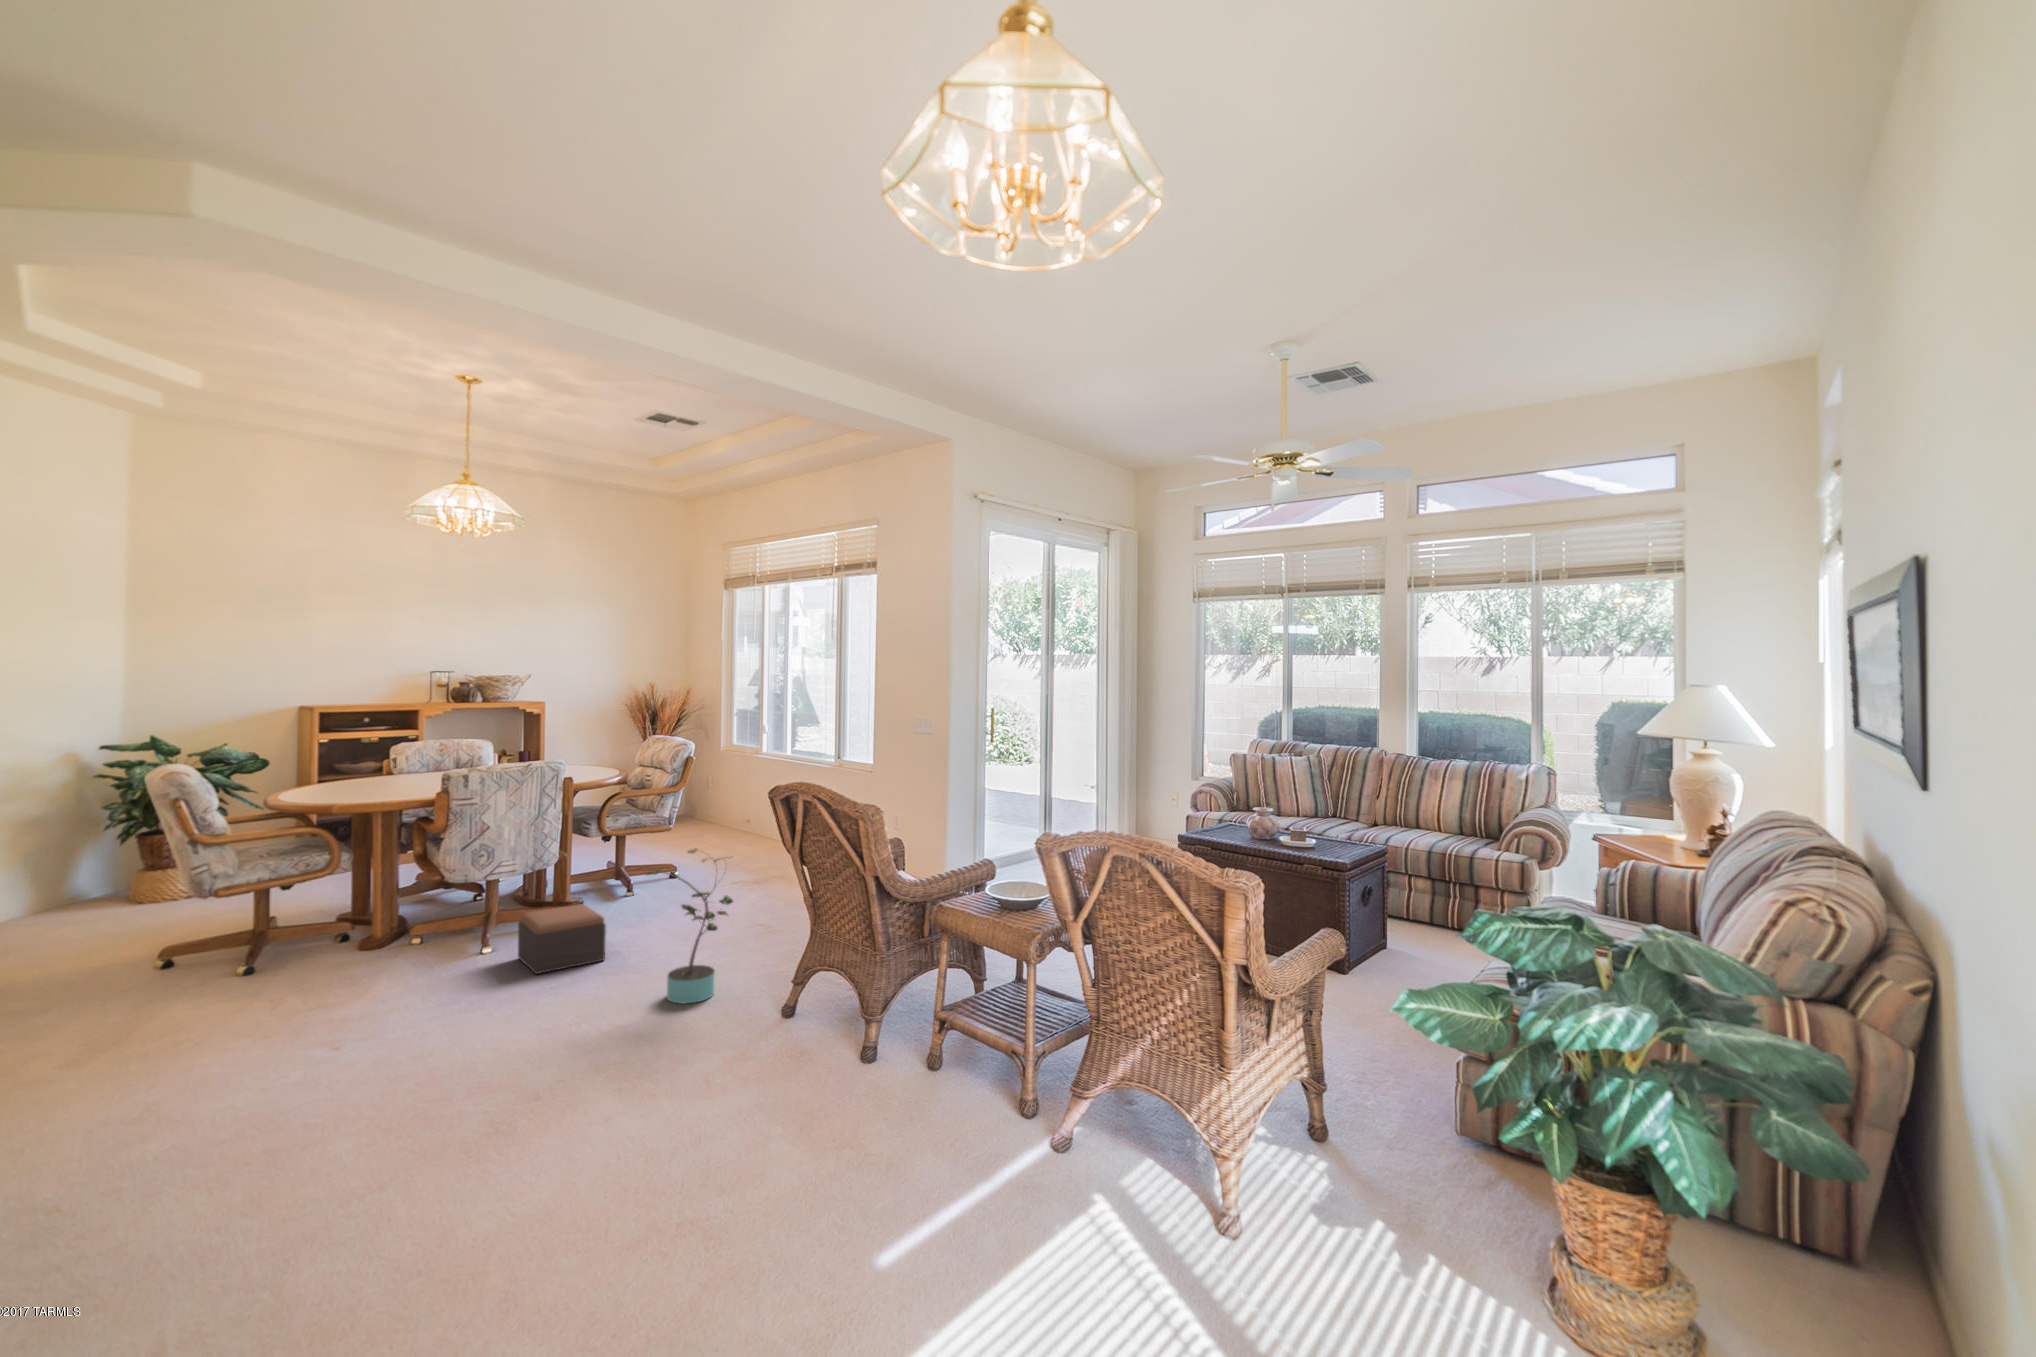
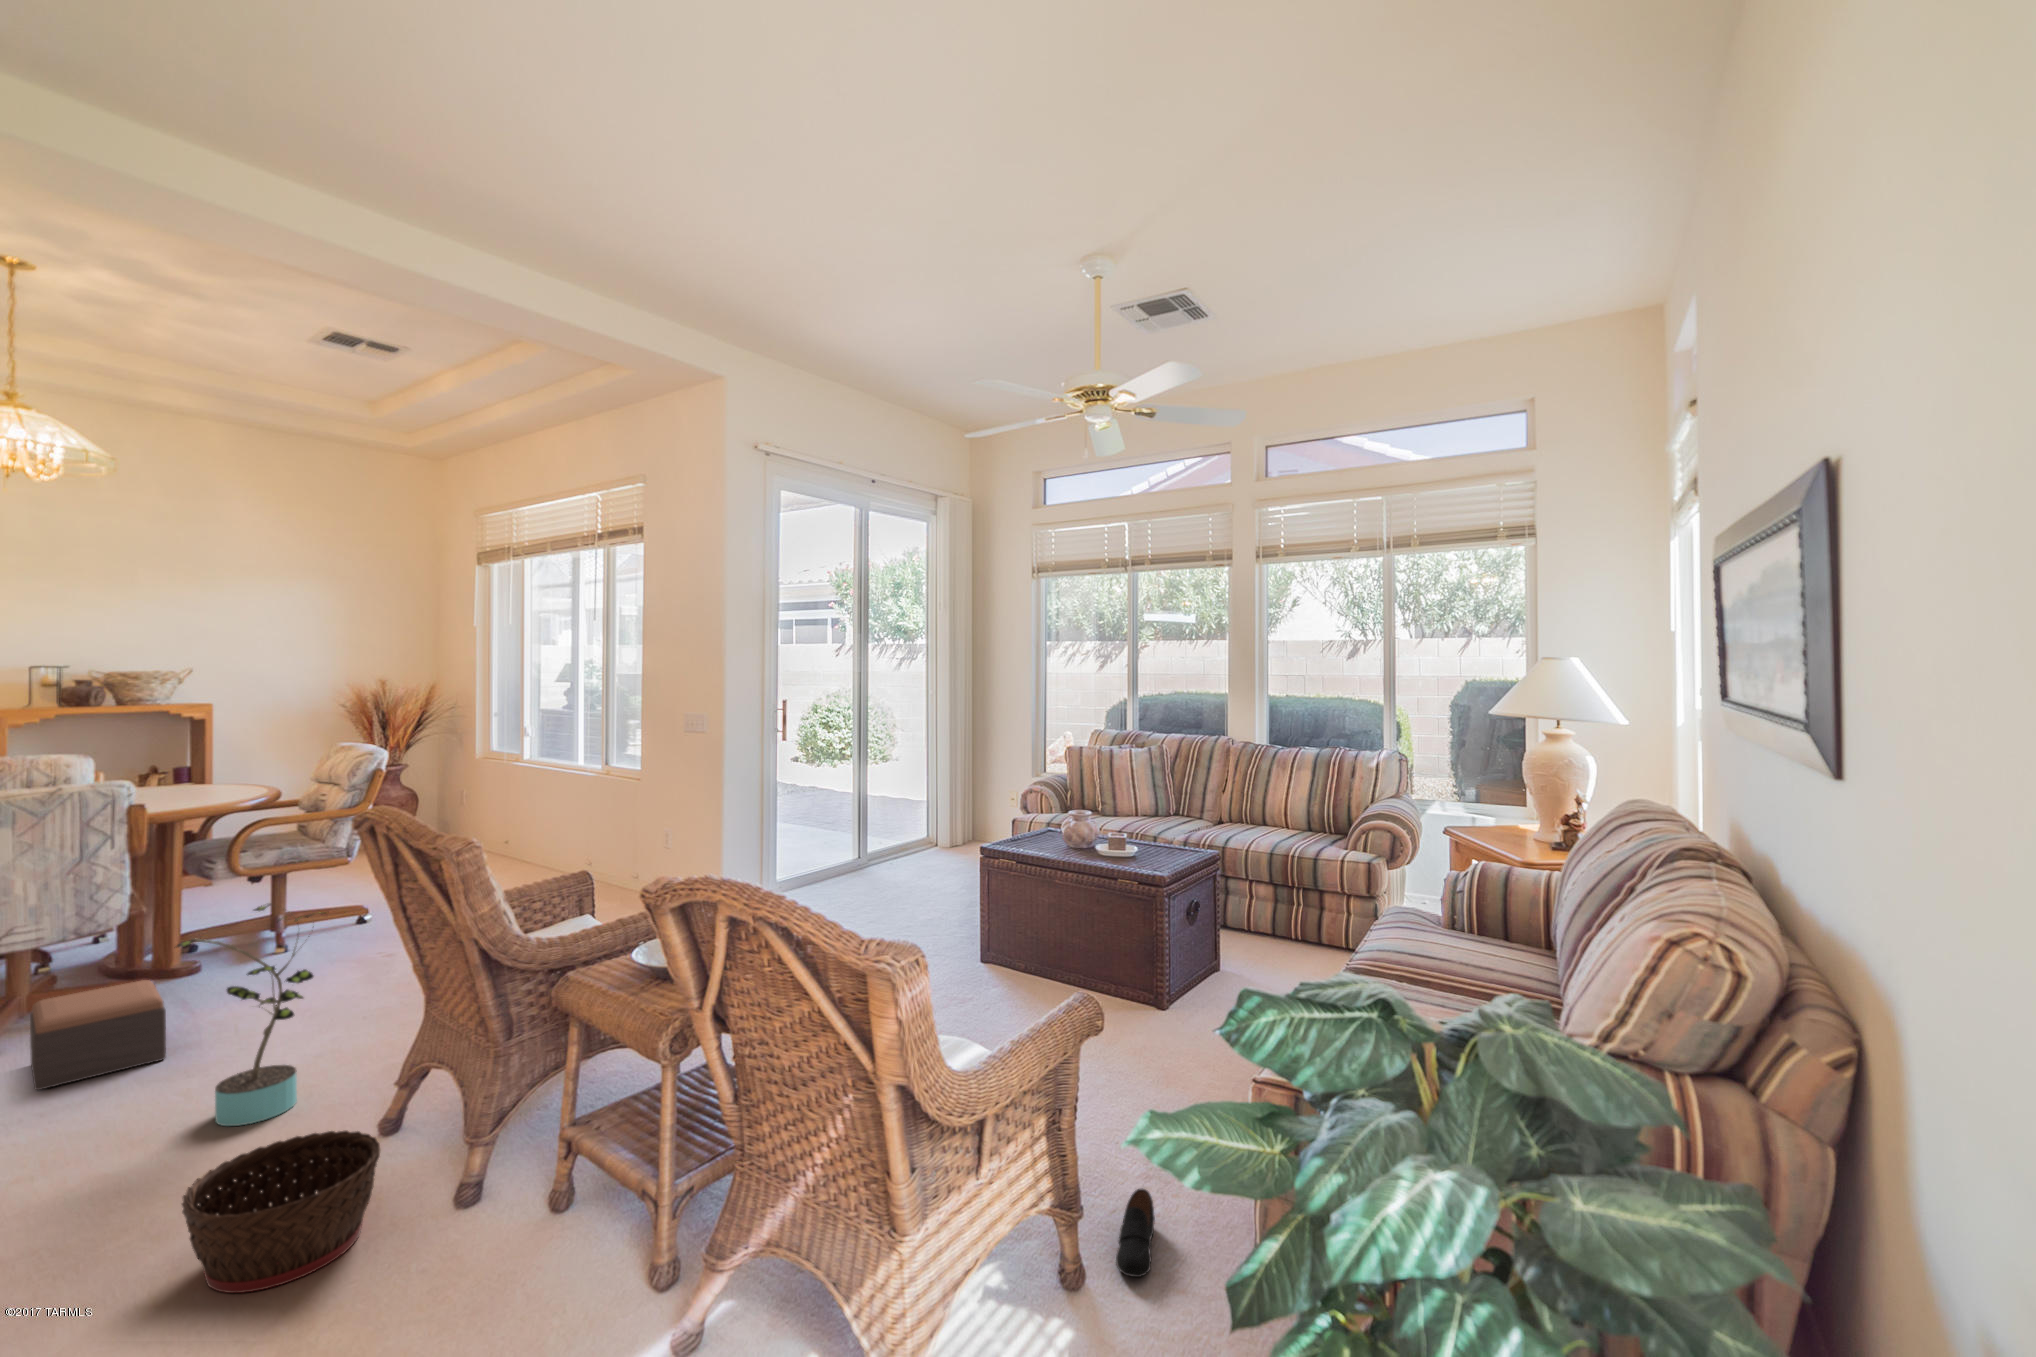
basket: none [717,1001,824,1095] -> present [182,1131,380,1293]
shoe: none [1353,1080,1380,1135] -> present [1116,1189,1155,1277]

